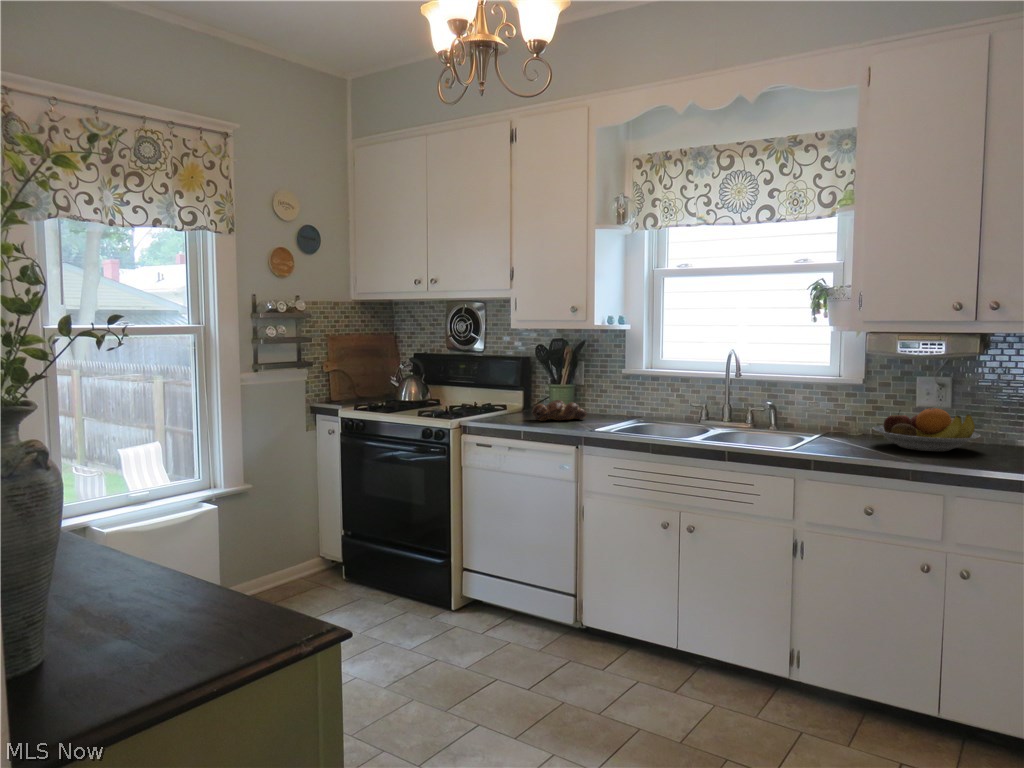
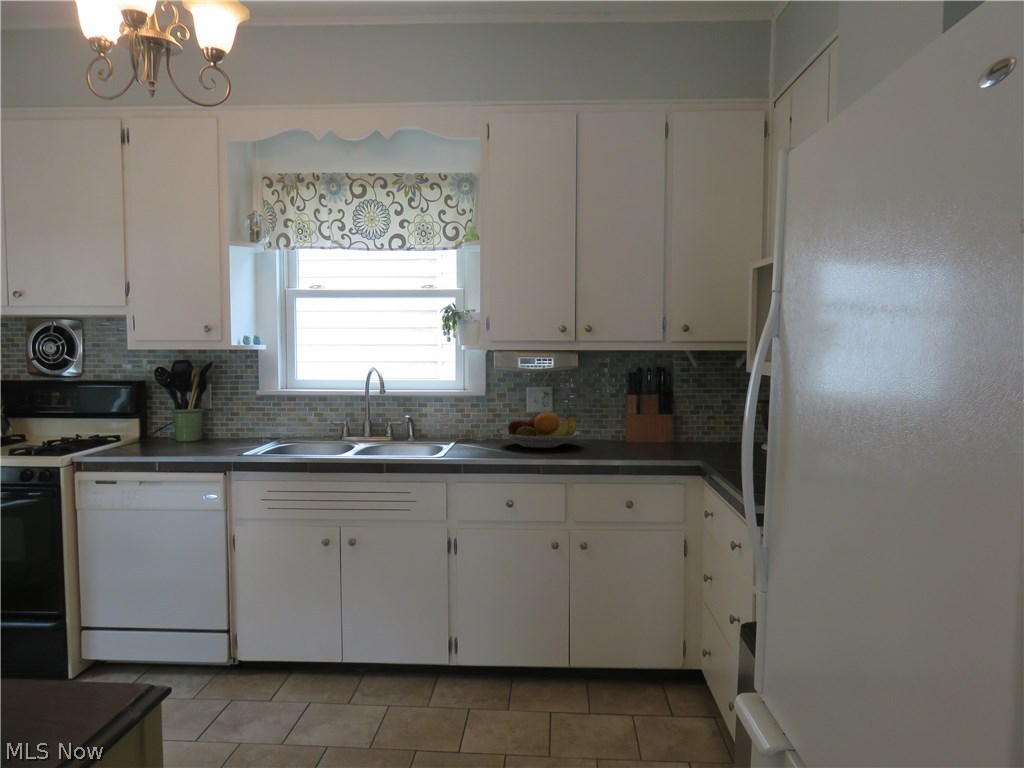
bread loaf: present [532,400,587,421] -> none [160,425,224,450]

